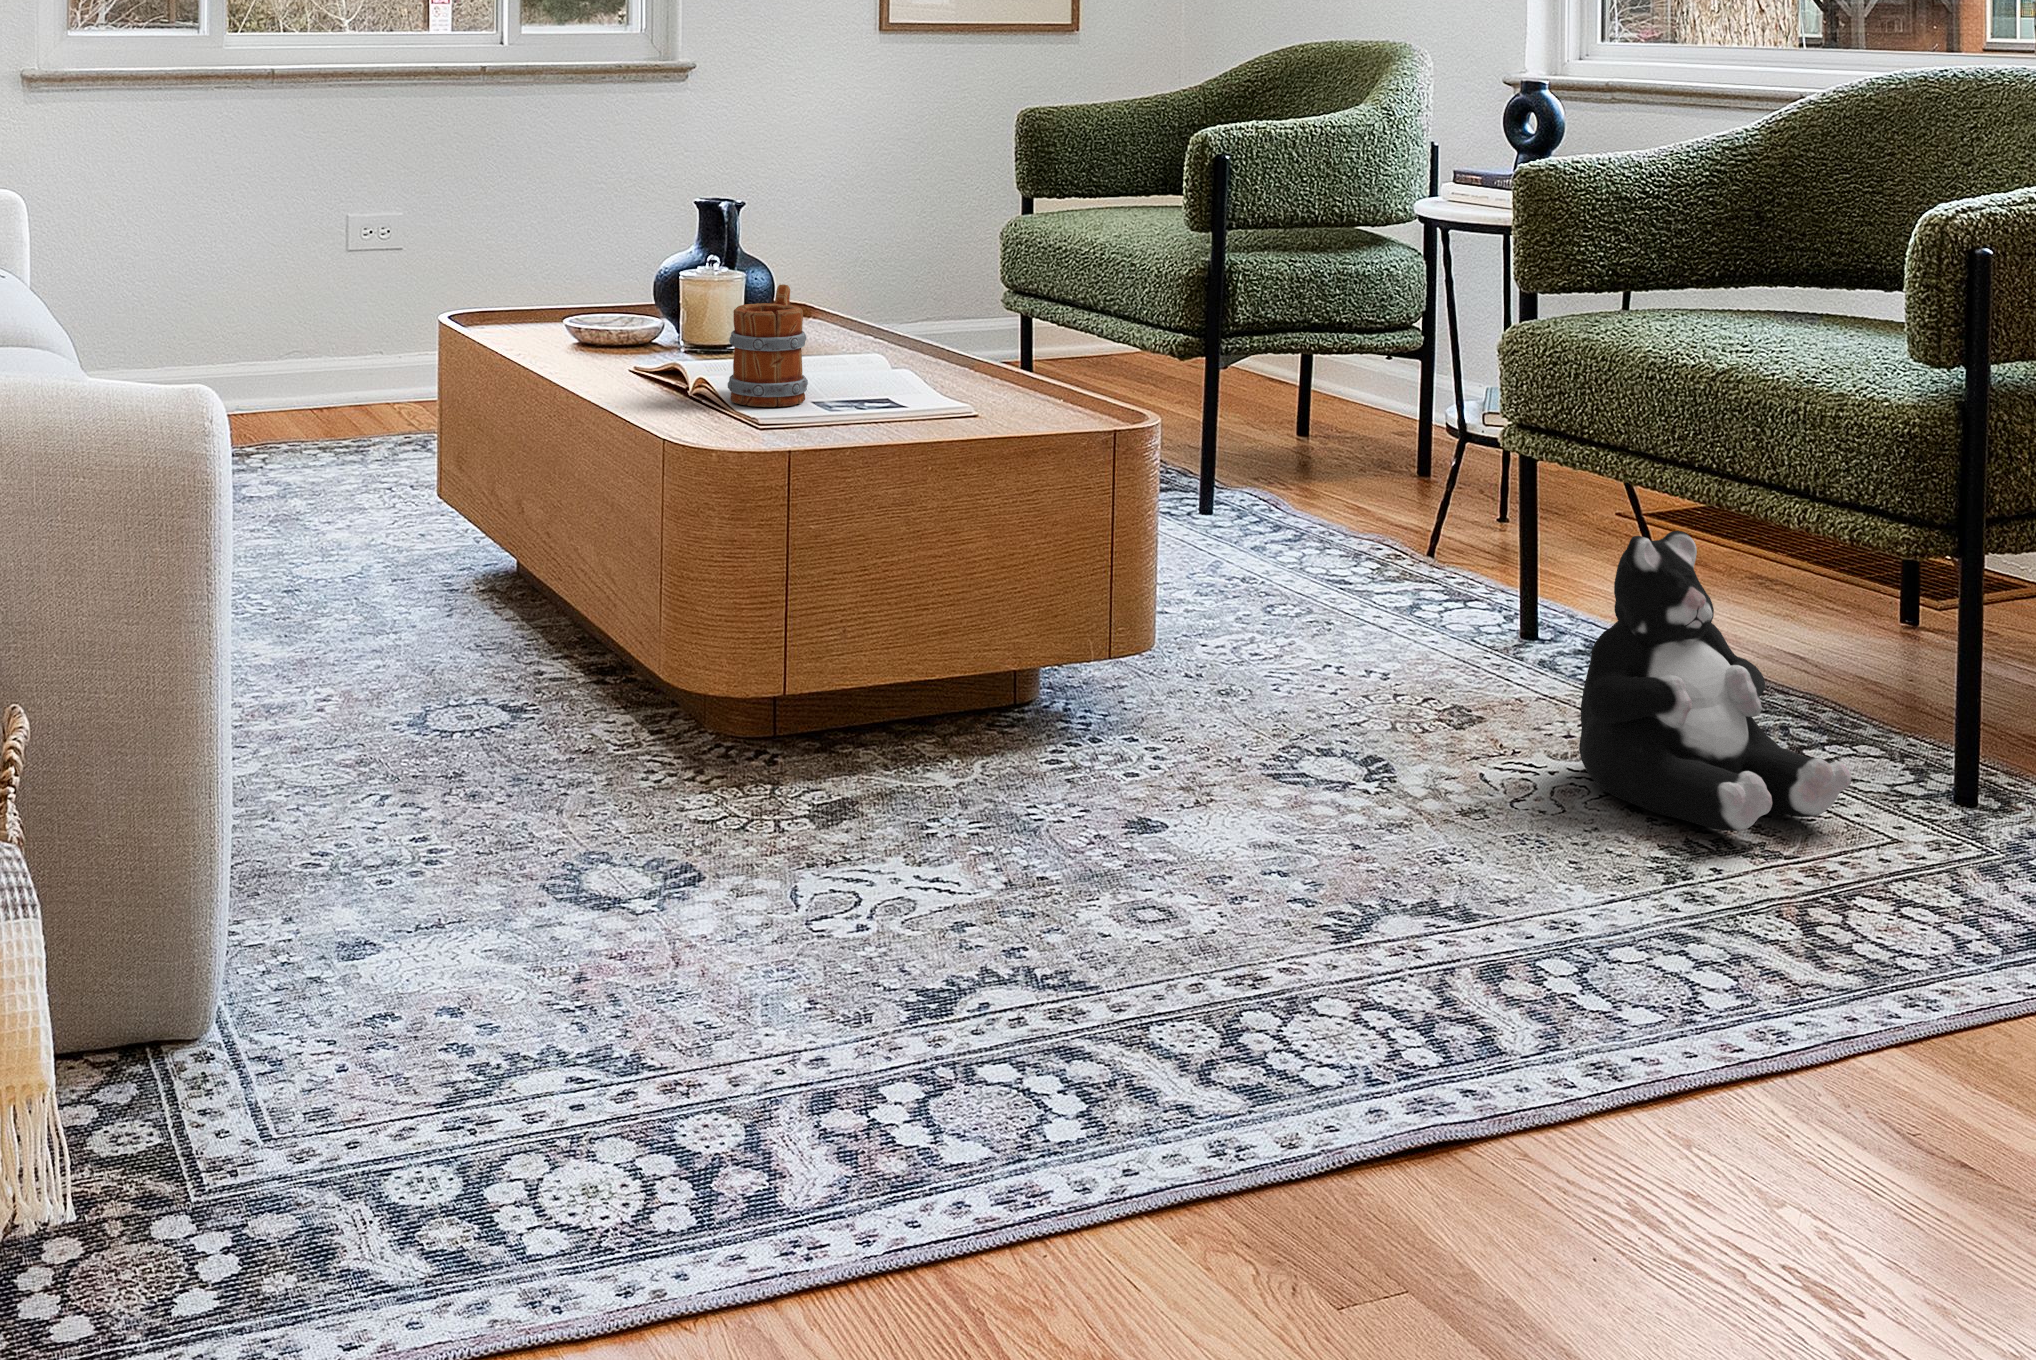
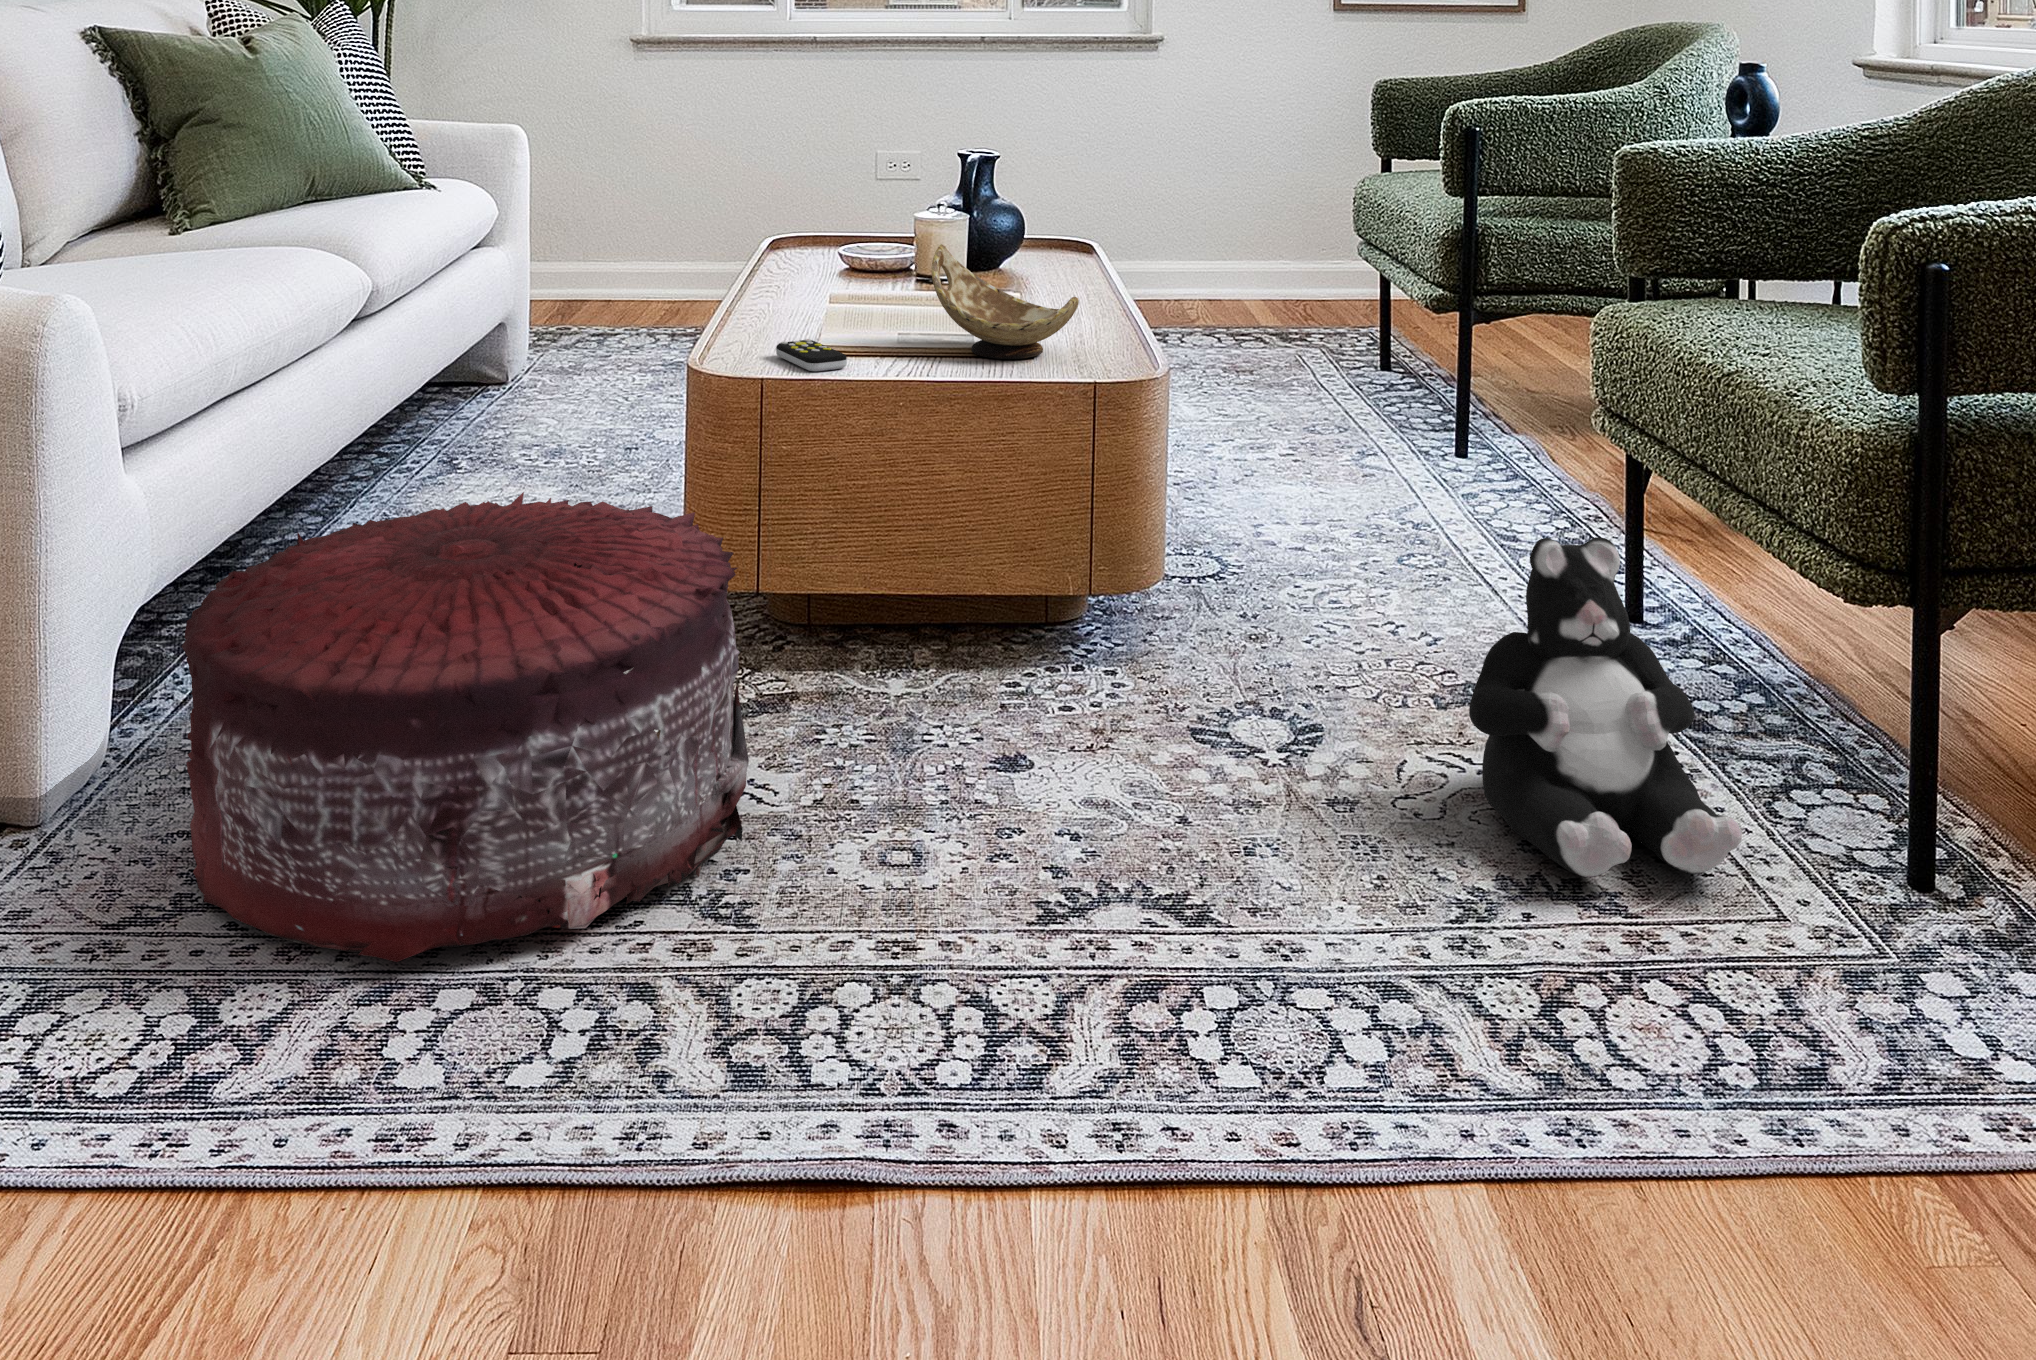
mug: present [728,284,808,407] -> none [831,228,913,336]
decorative bowl: none [875,298,1045,417] -> present [932,244,1079,359]
remote control: none [737,411,835,443] -> present [776,339,847,371]
pouf: none [408,592,1022,1065] -> present [182,492,749,962]

